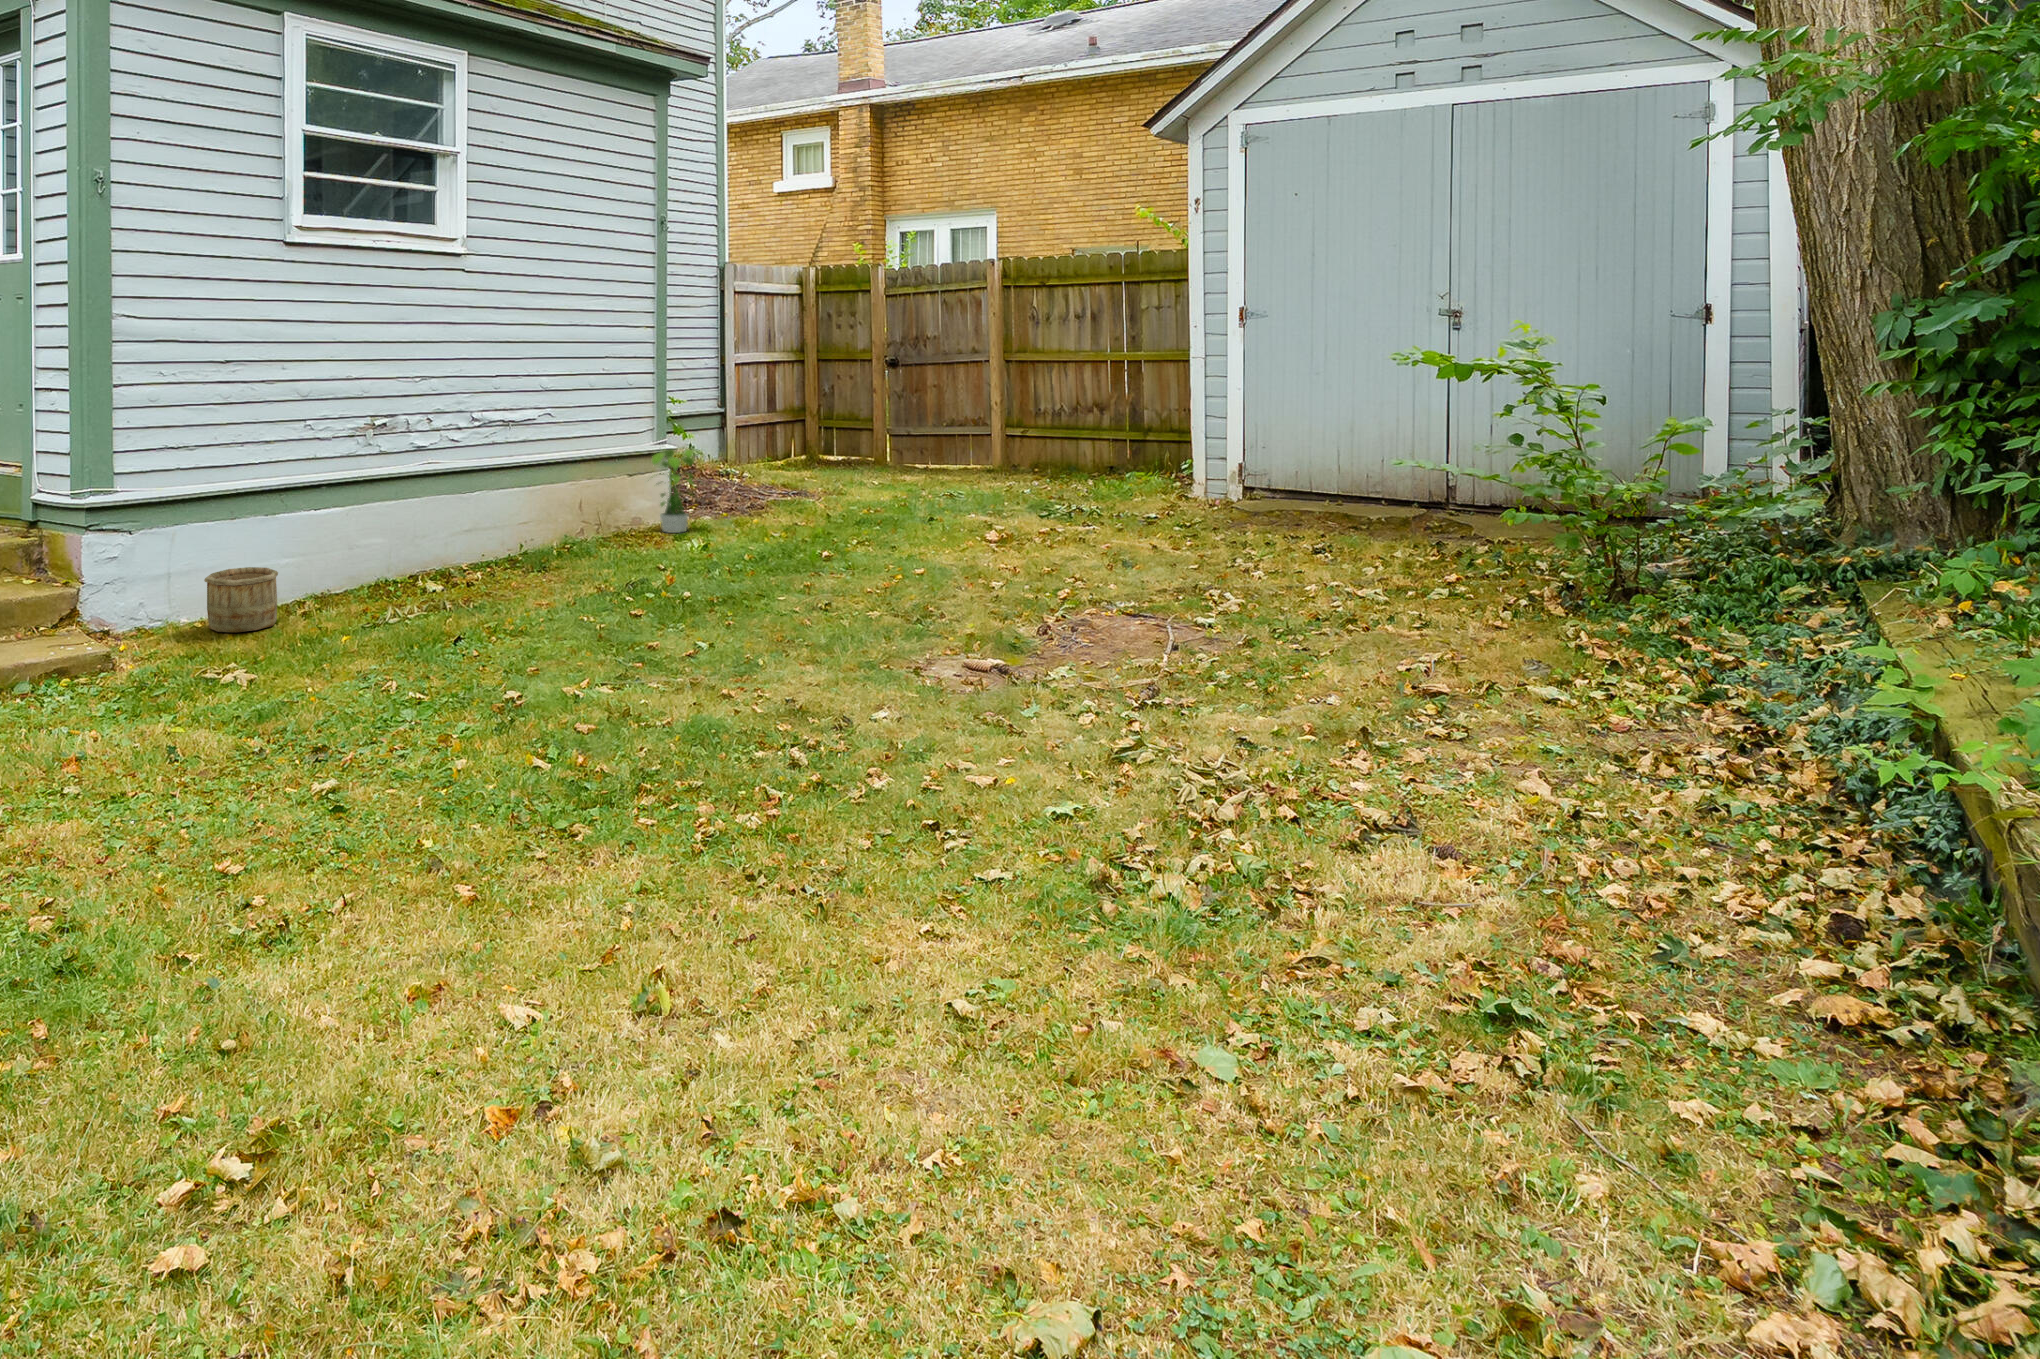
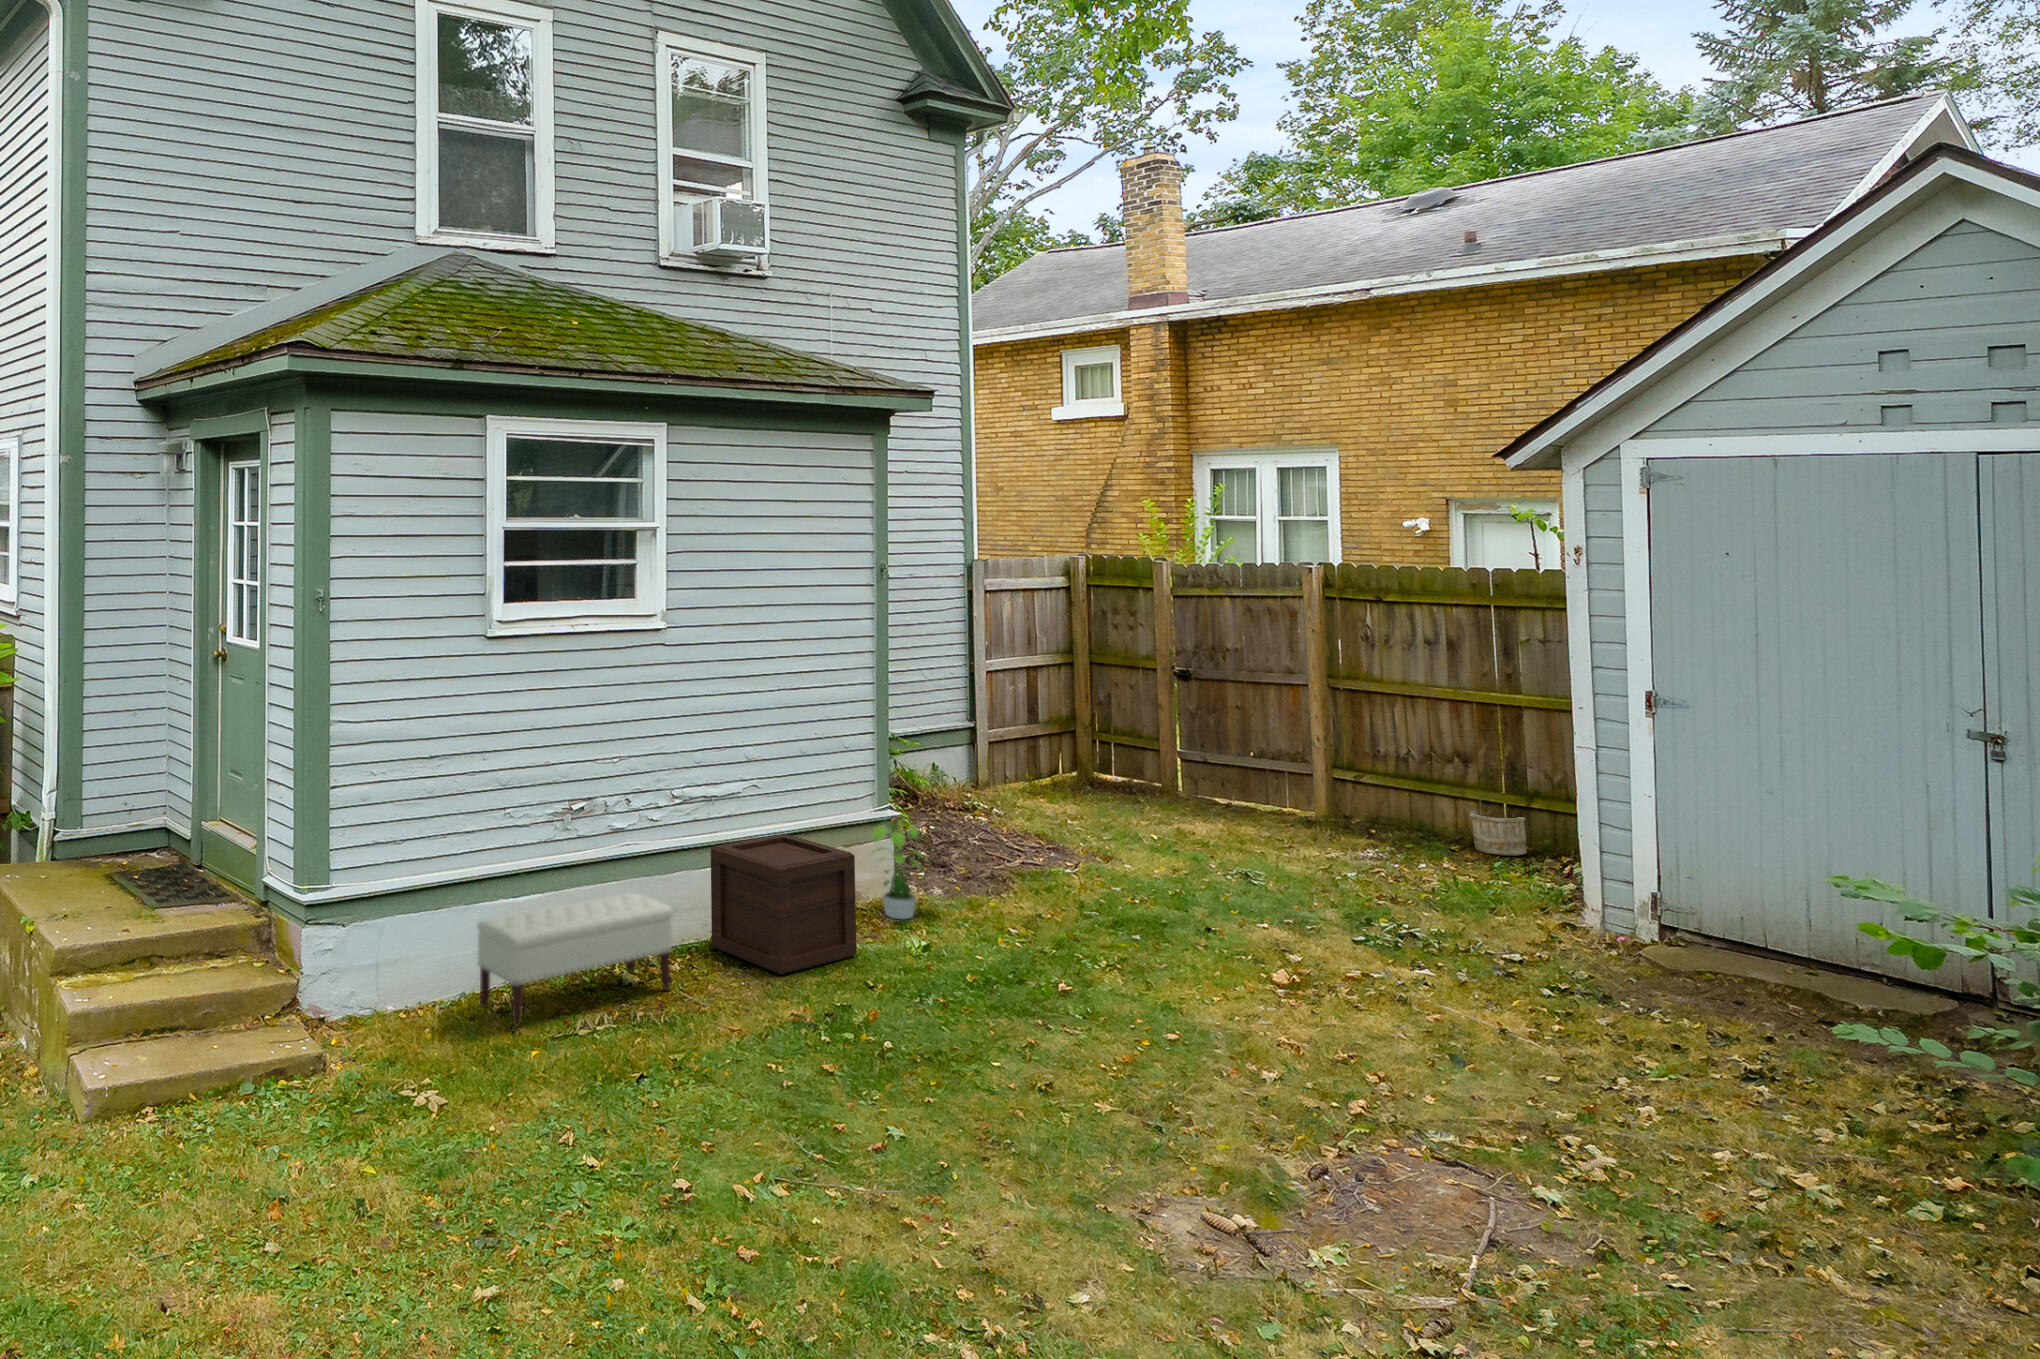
wooden crate: none [508,458,642,568] -> present [711,834,857,975]
bench: none [281,502,477,615] -> present [478,892,673,1027]
wooden bucket: present [204,567,278,632] -> present [1470,810,1526,855]

